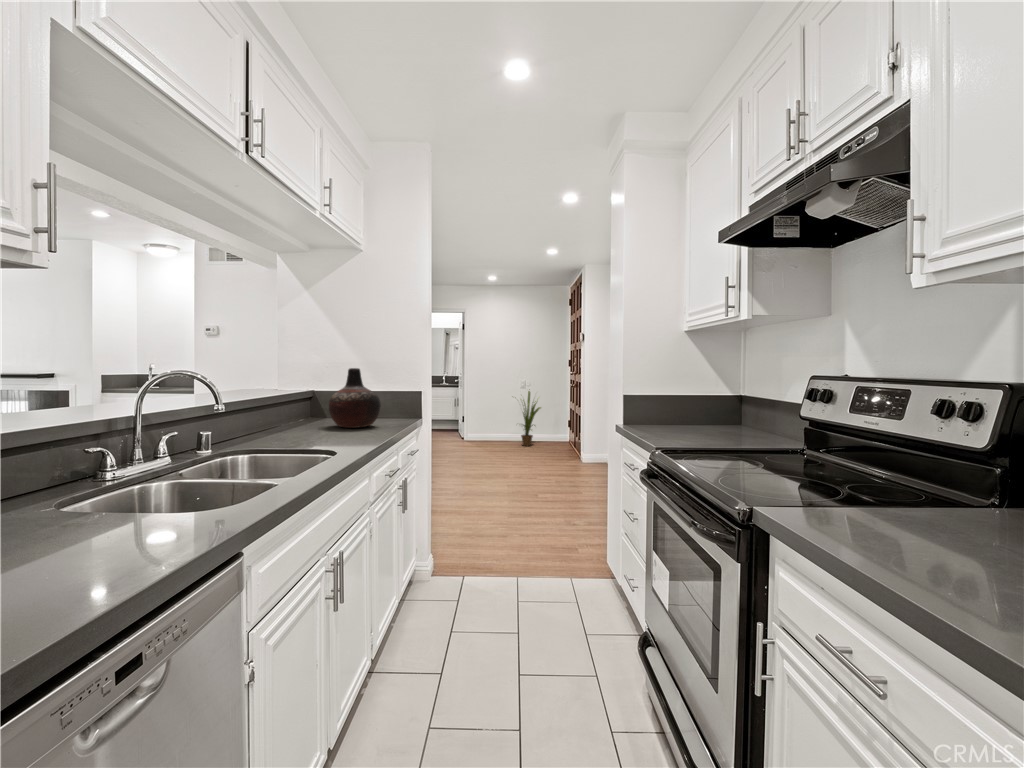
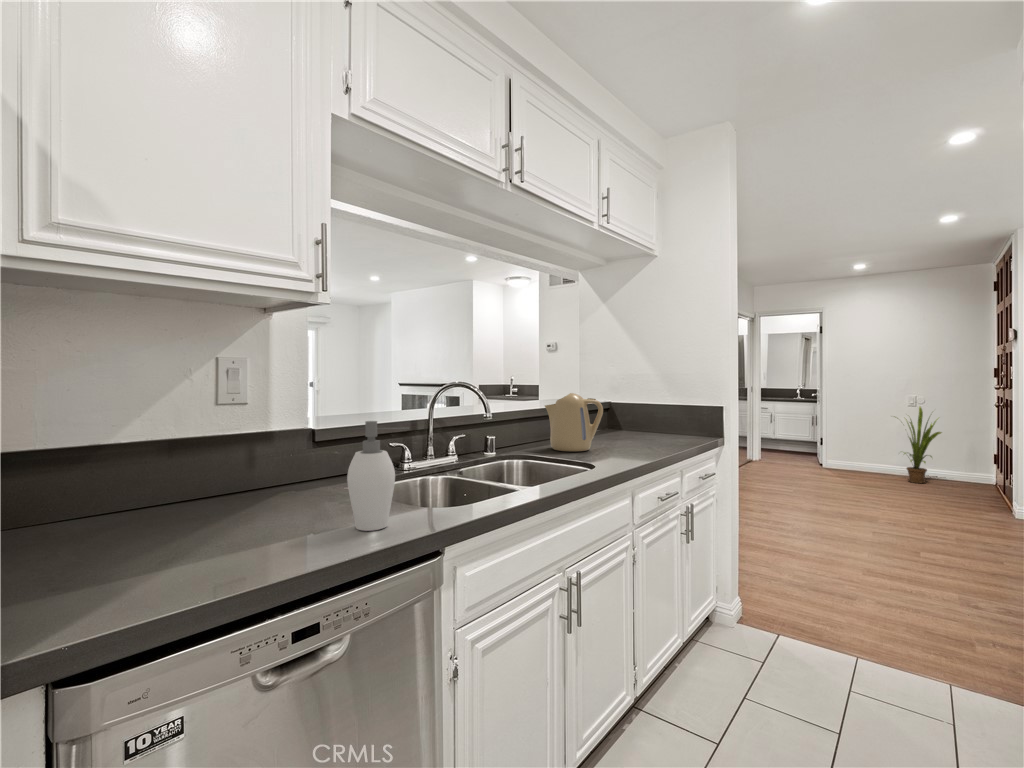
vase: present [329,368,381,428] -> none [615,379,669,442]
kettle: none [265,383,328,442] -> present [545,393,603,452]
soap dispenser: none [128,419,208,542] -> present [347,421,409,531]

